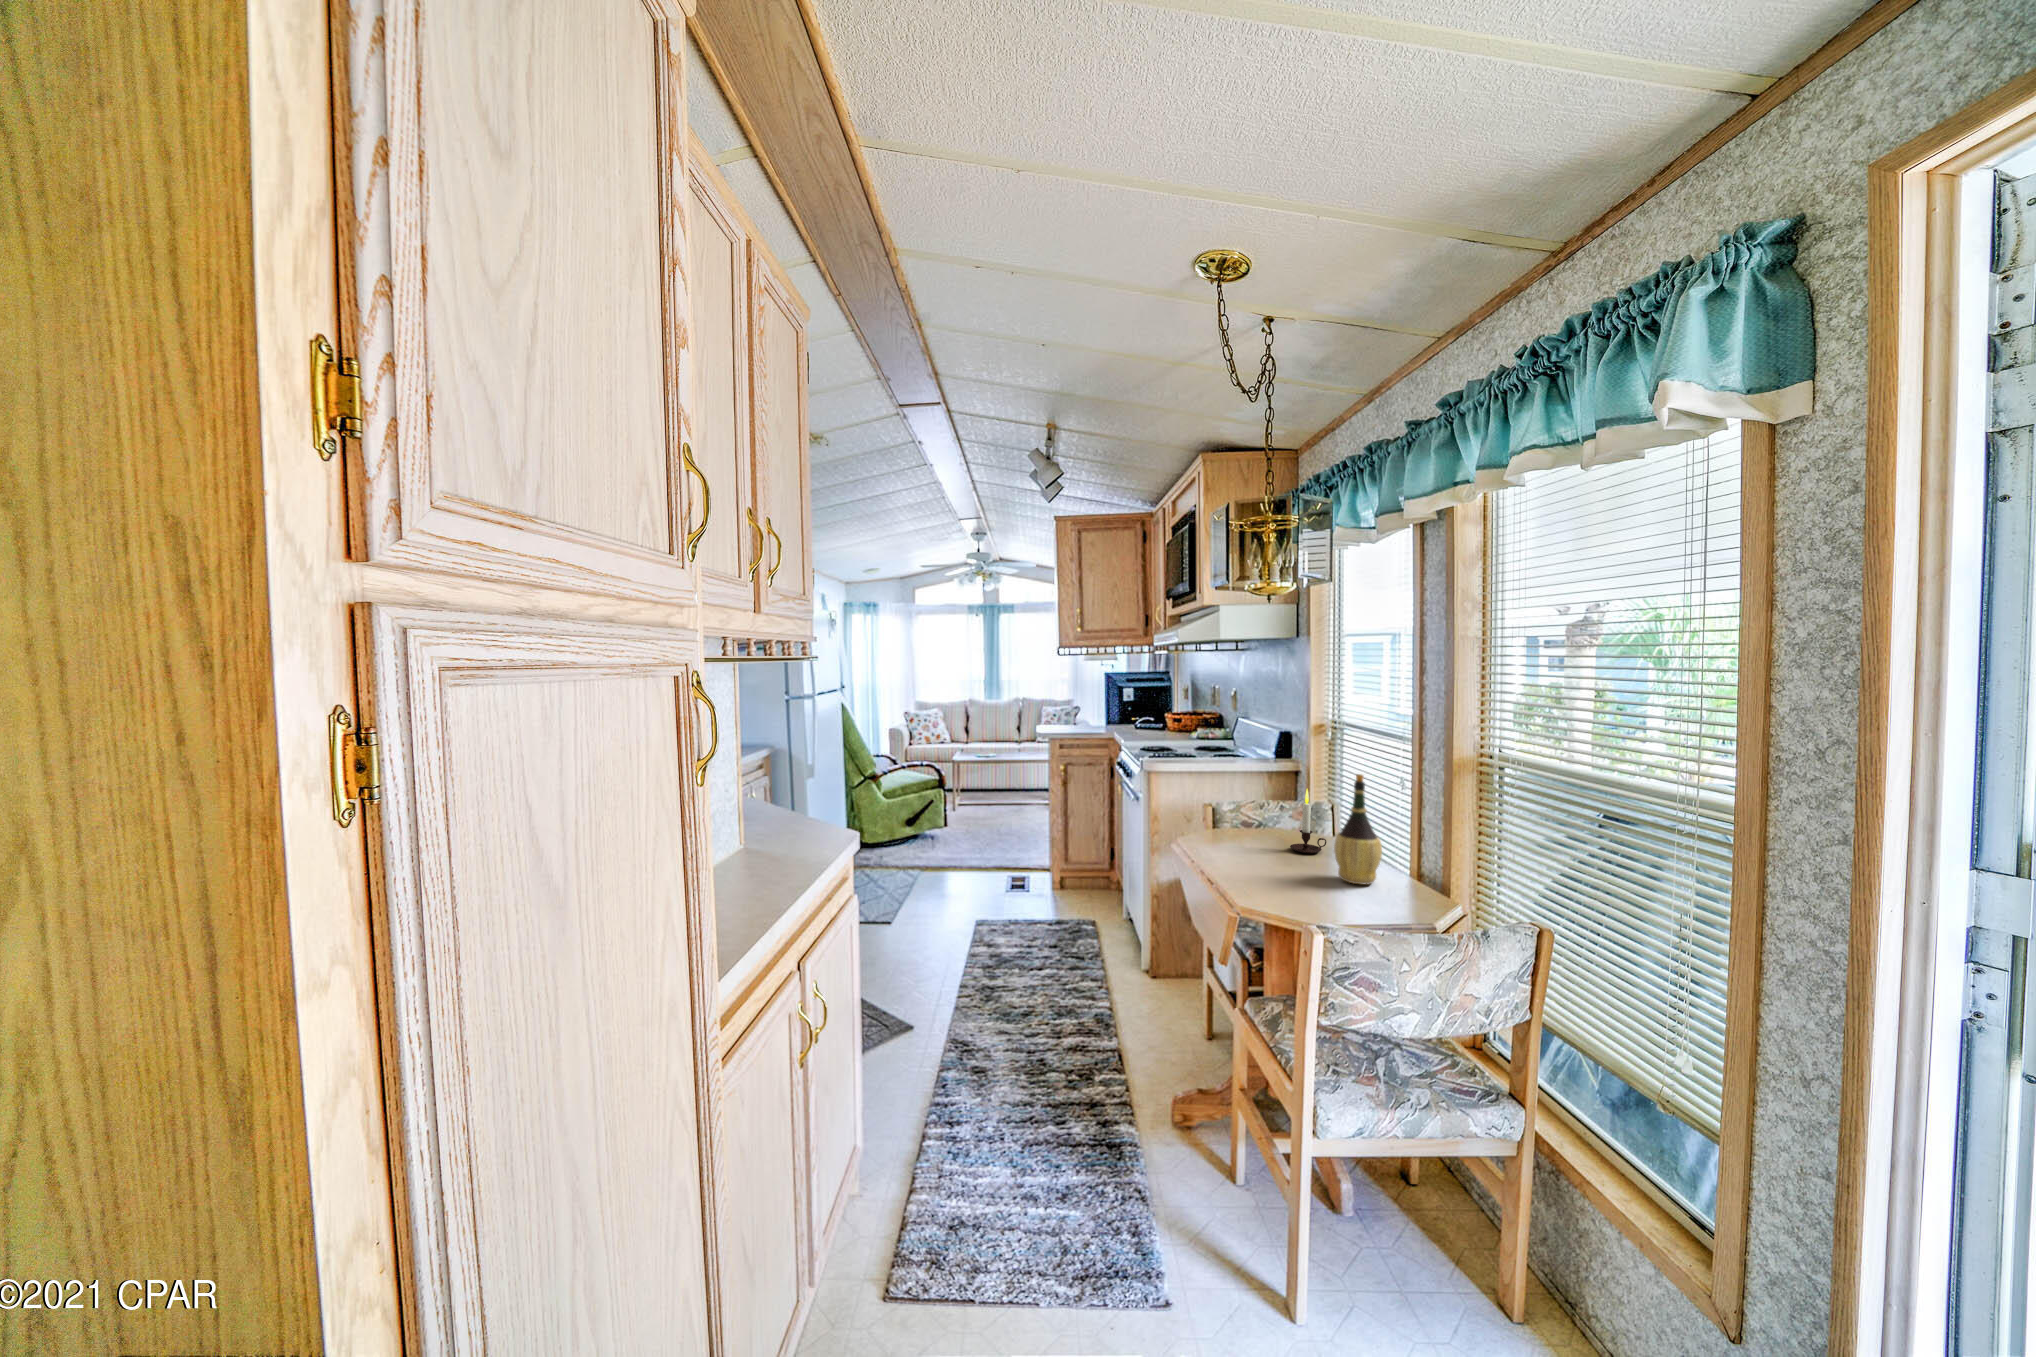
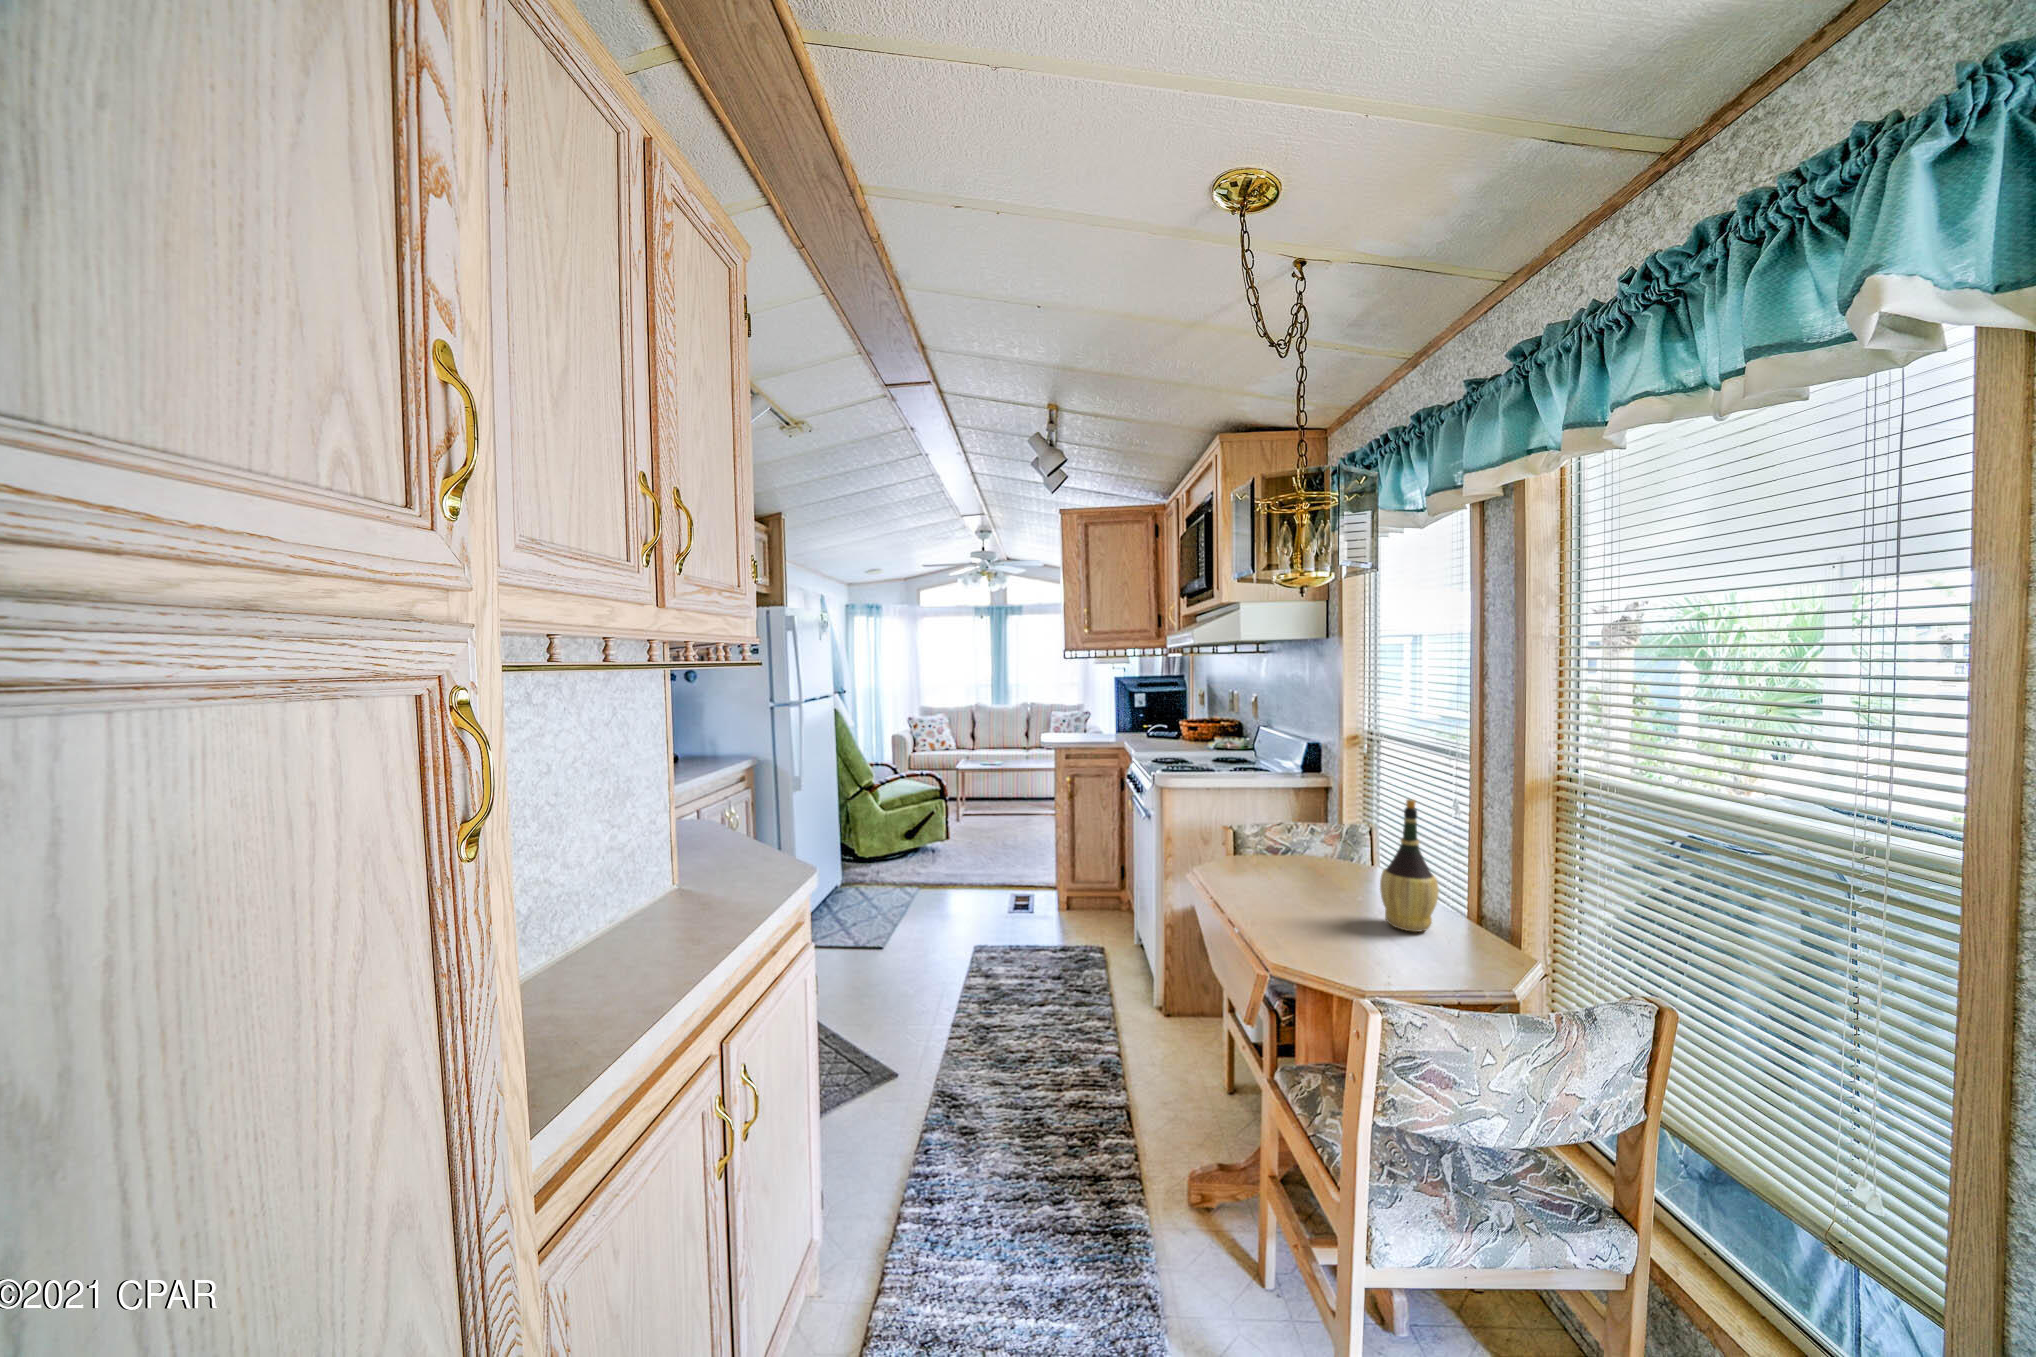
candle: present [1290,789,1326,853] -> none [1324,812,1366,888]

